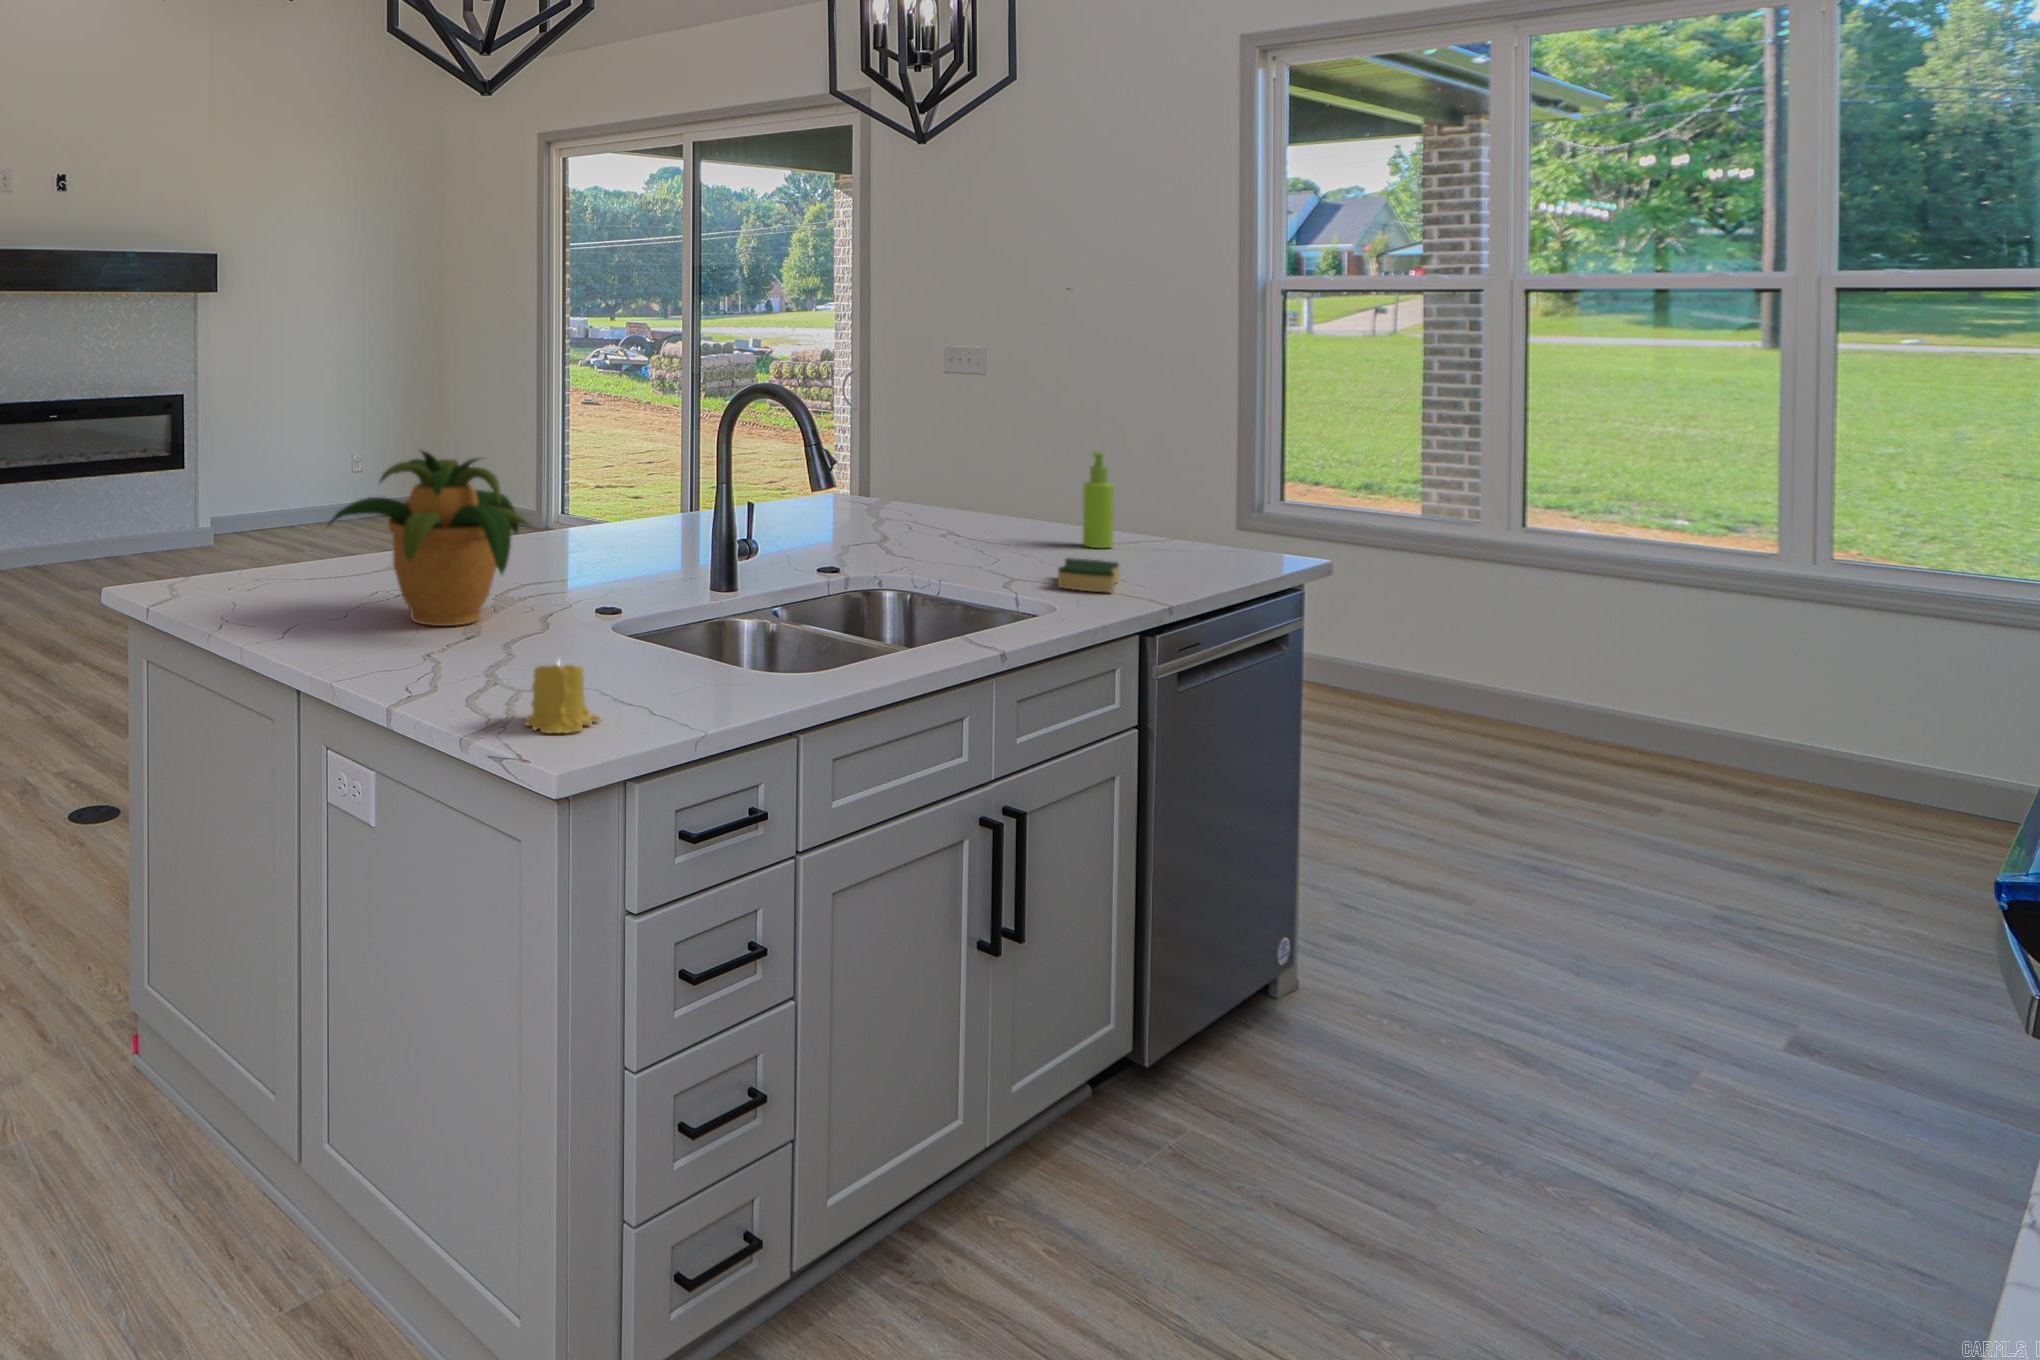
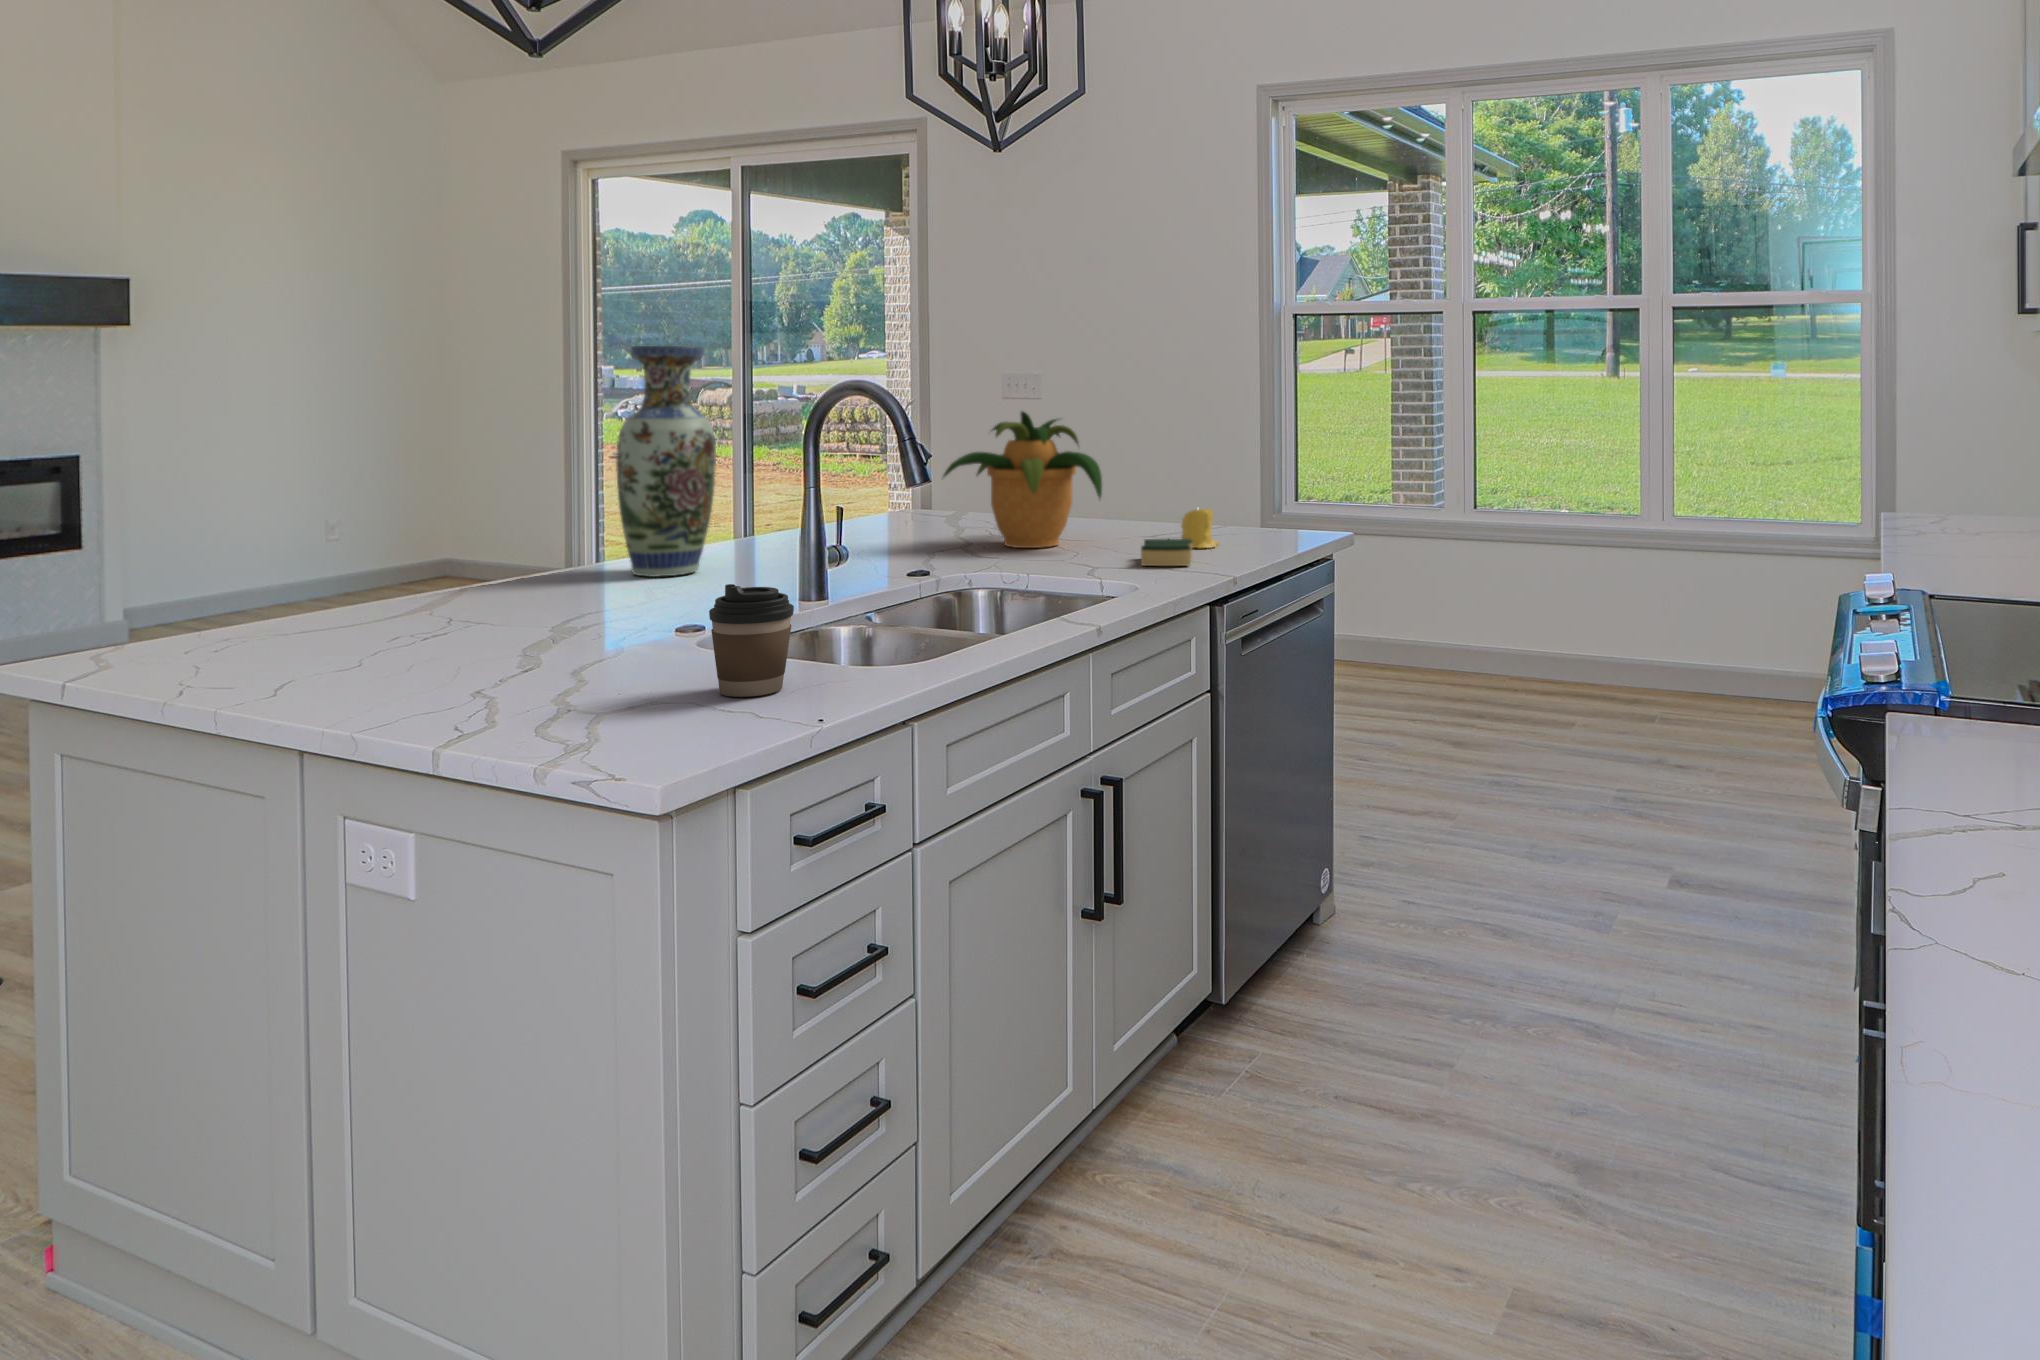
vase: none [568,355,649,559] -> present [616,346,716,577]
potted plant: present [329,451,530,626] -> present [944,411,1102,548]
soap dispenser: present [1083,451,1114,548] -> none [1152,443,1179,535]
coffee cup: none [622,605,692,704] -> present [709,584,794,697]
candle: present [525,663,600,733] -> present [1181,509,1218,548]

